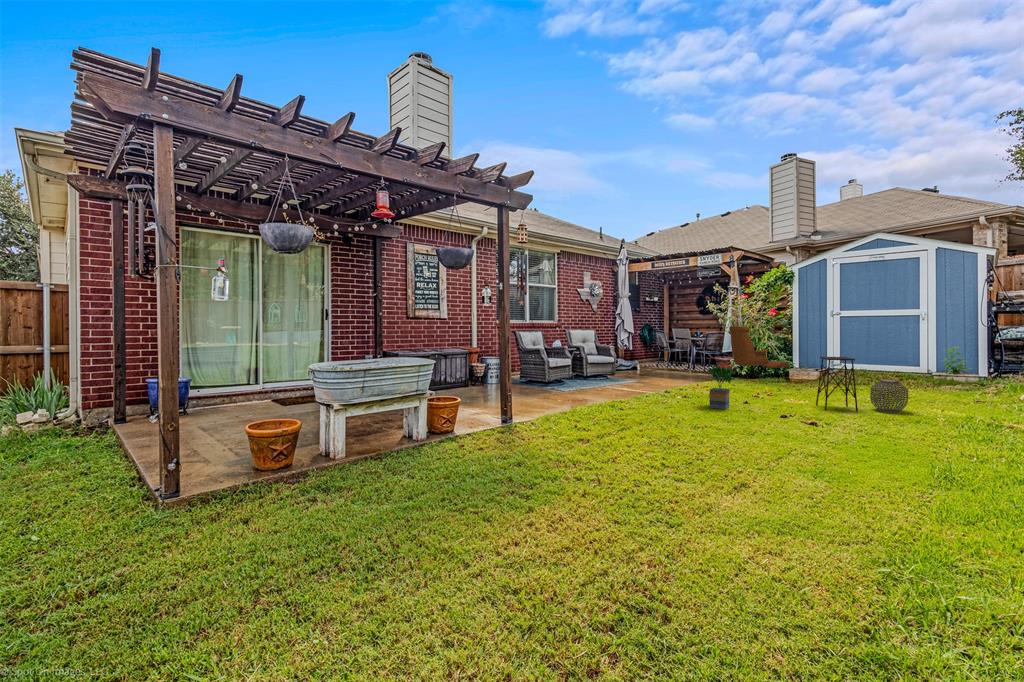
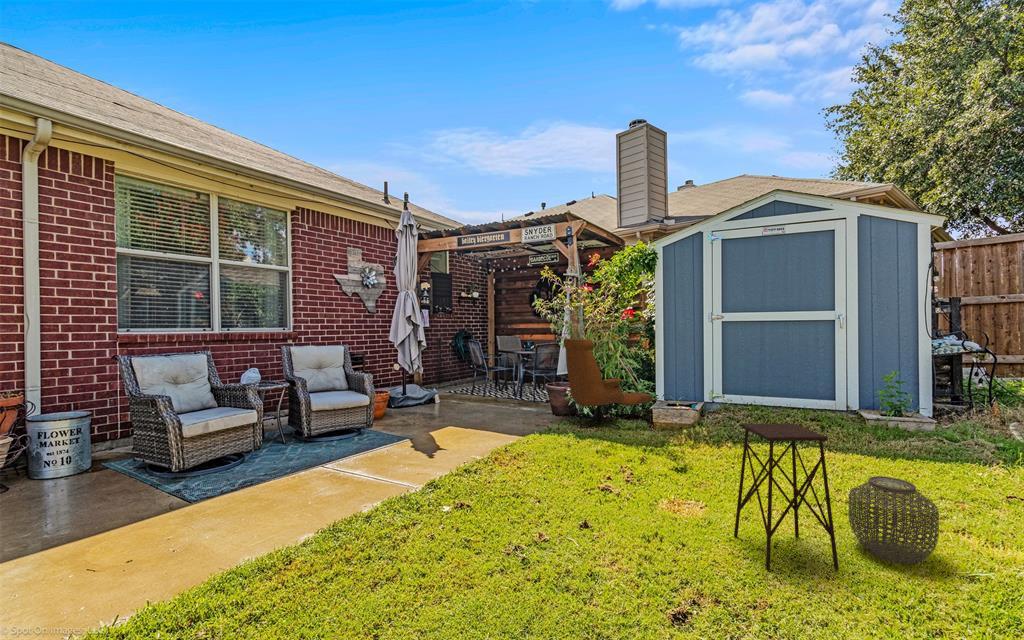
potted tree: present [708,366,735,409] -> none [483,465,557,599]

